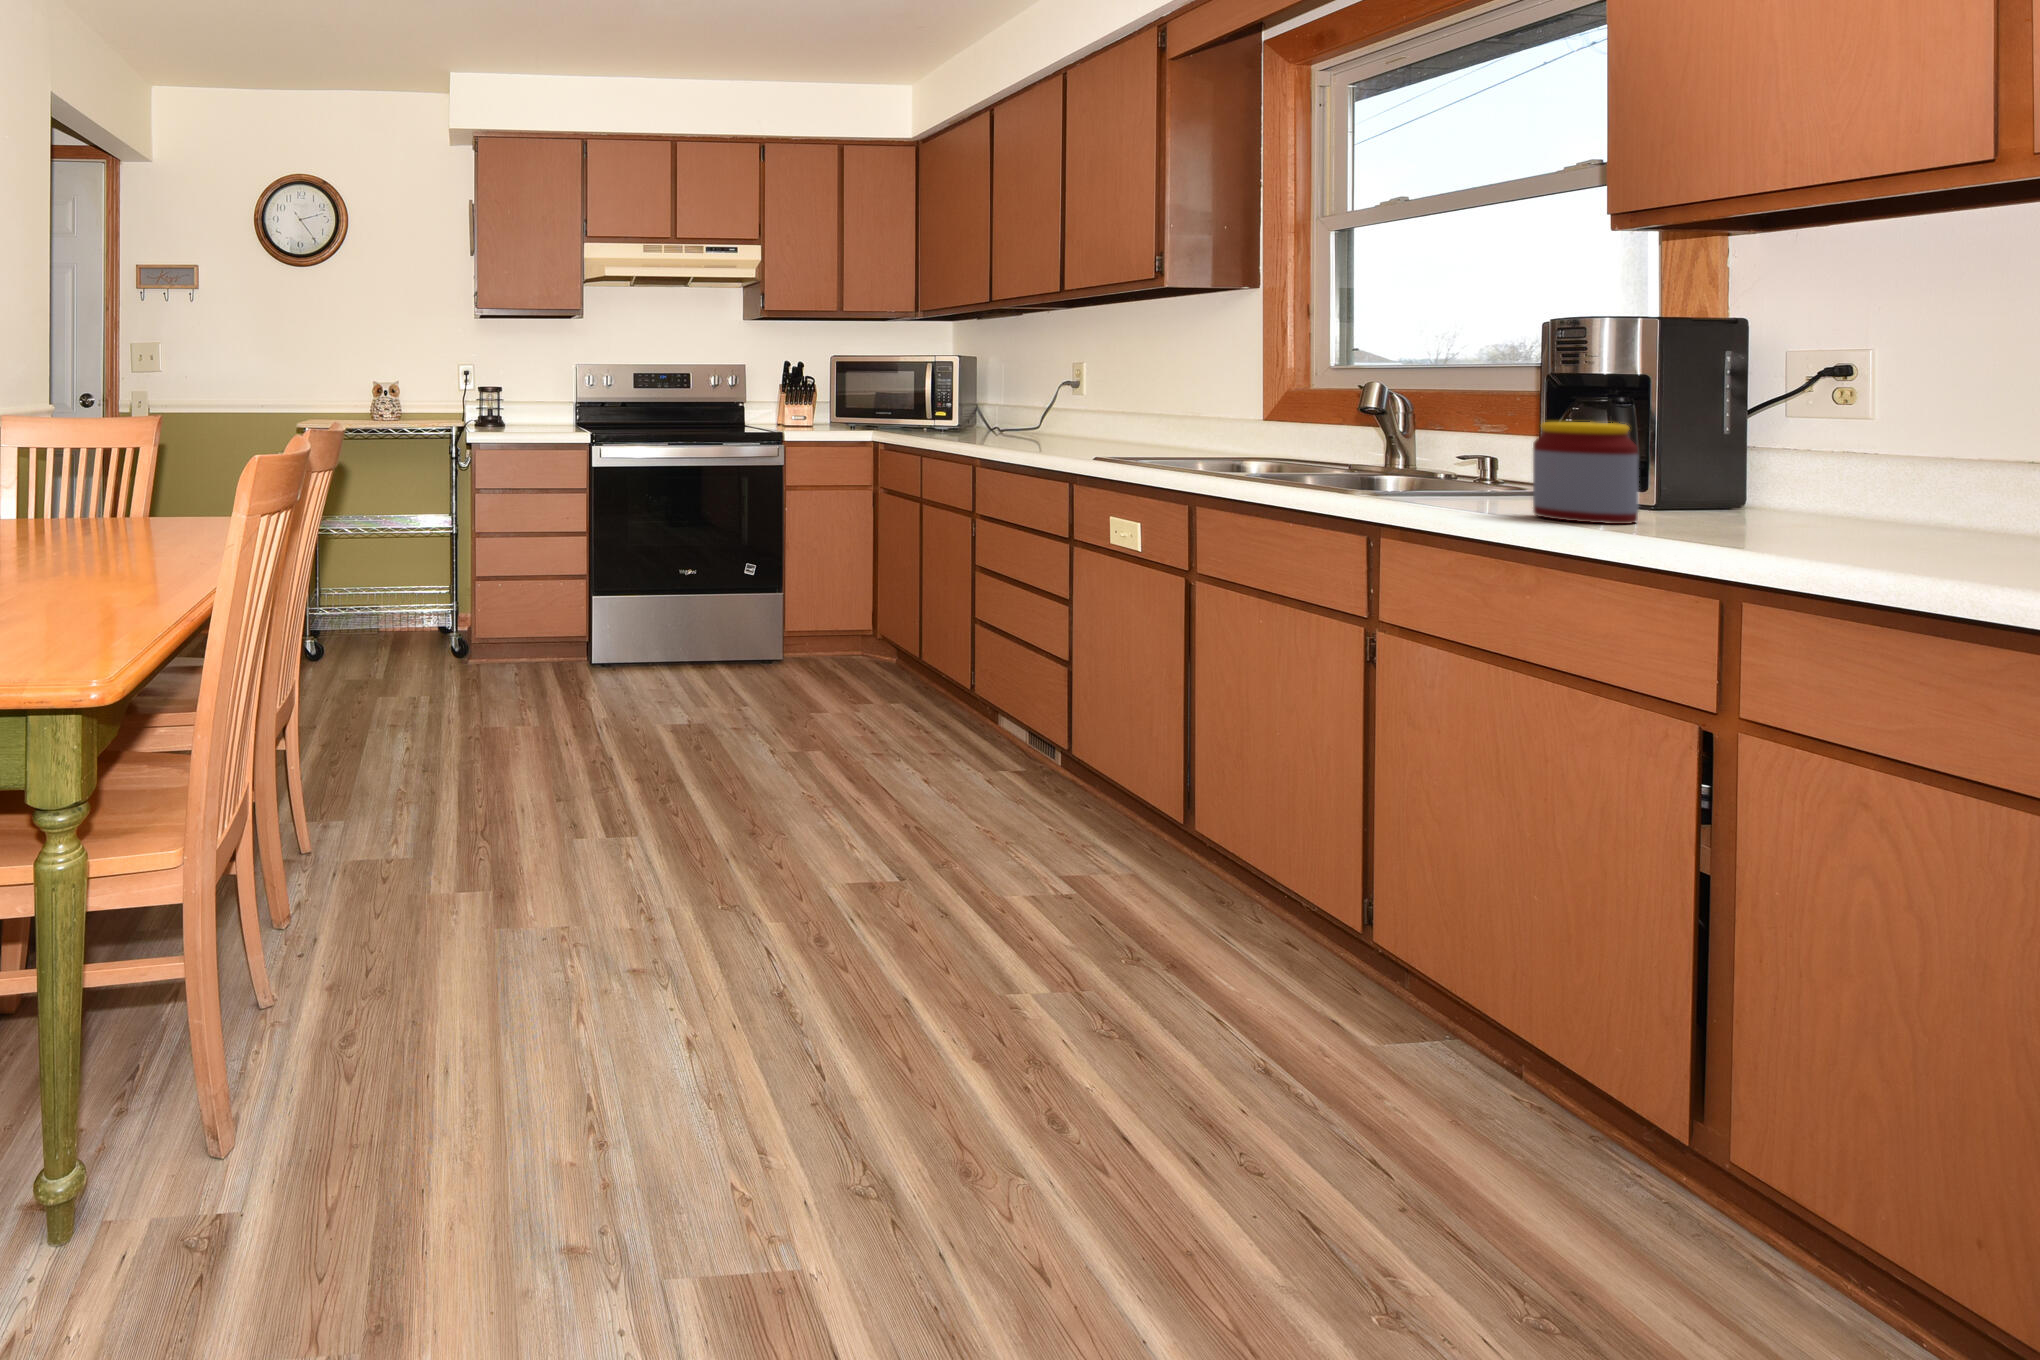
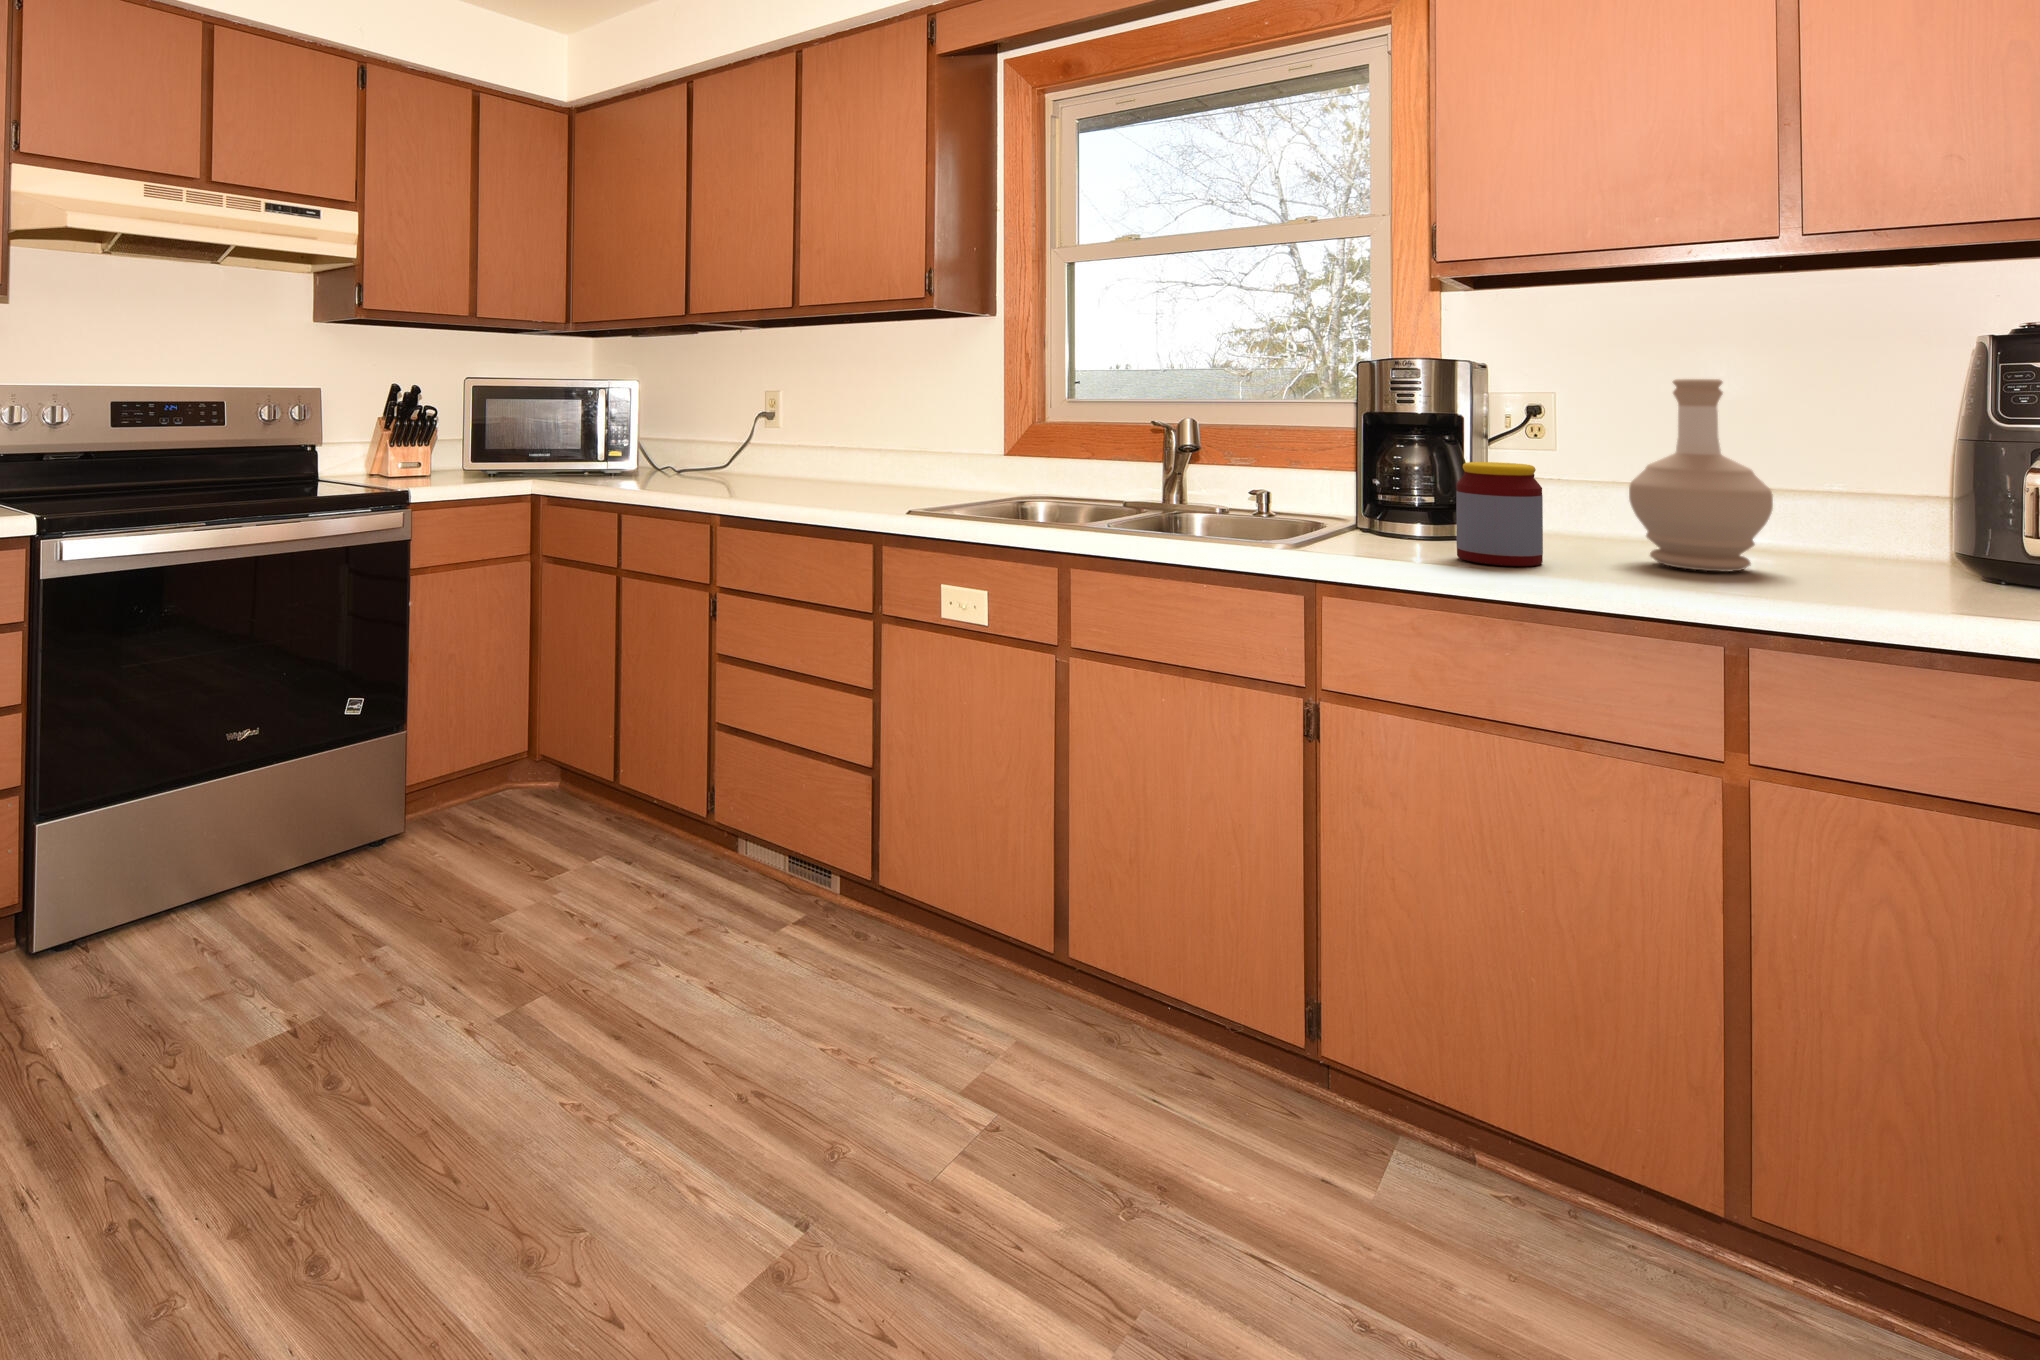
bottle: none [1751,332,1955,545] -> present [1629,379,1773,571]

